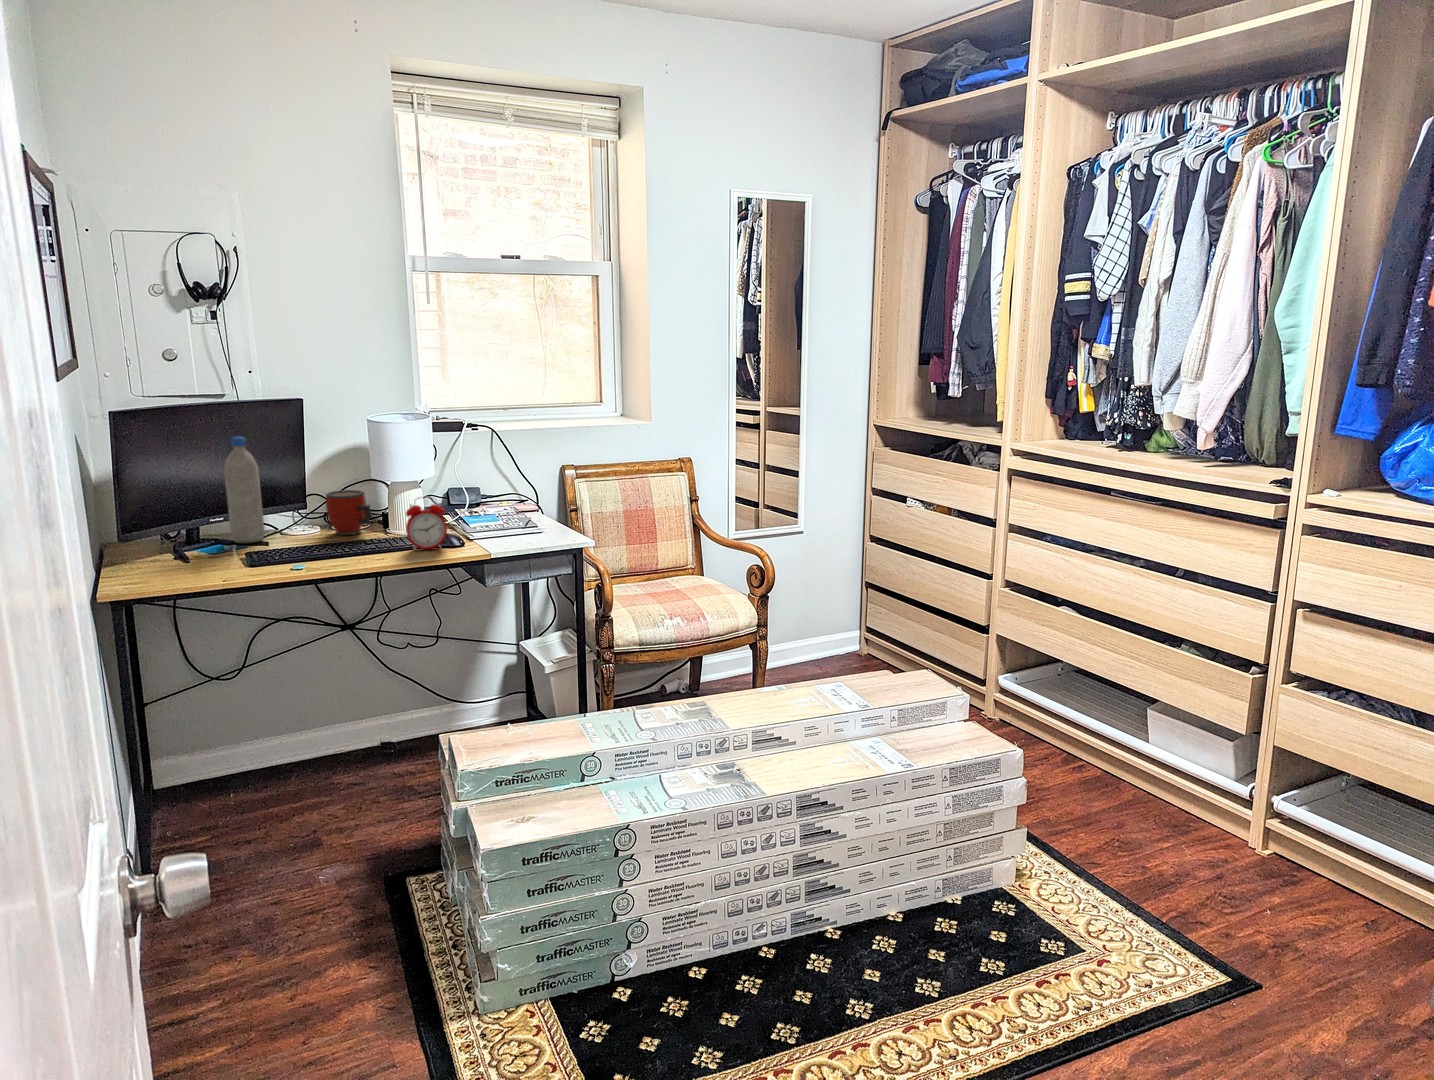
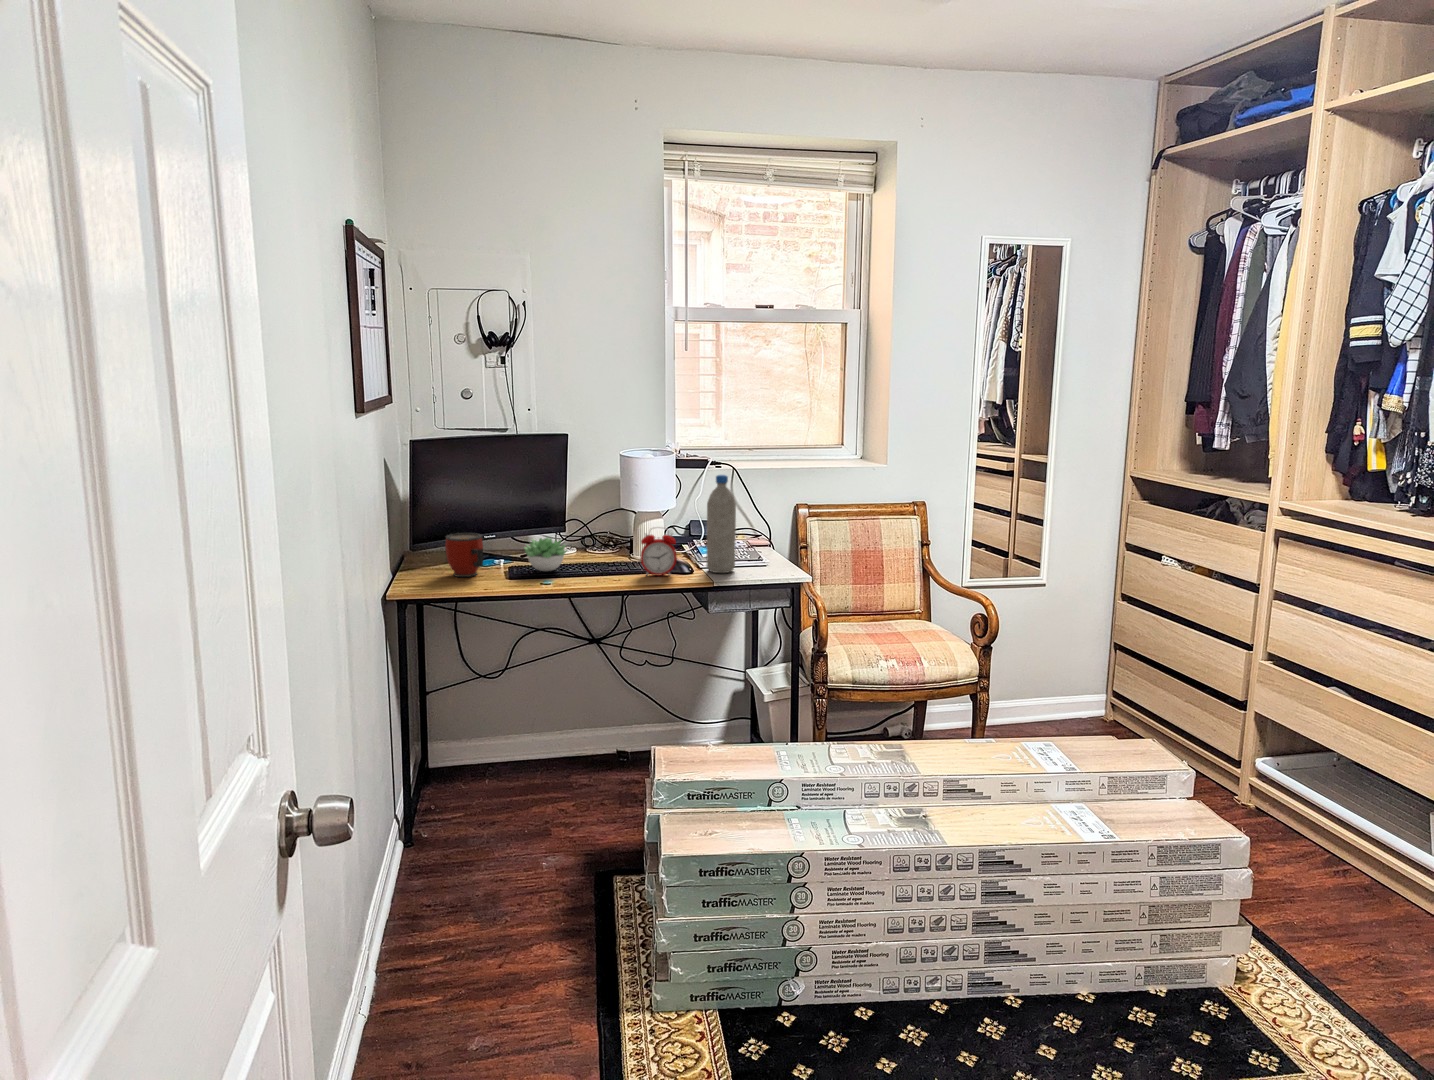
water bottle: present [224,437,265,543] -> present [707,475,736,573]
mug: present [326,490,371,535] -> present [445,533,484,577]
succulent plant: none [265,515,320,553] -> present [524,538,567,571]

